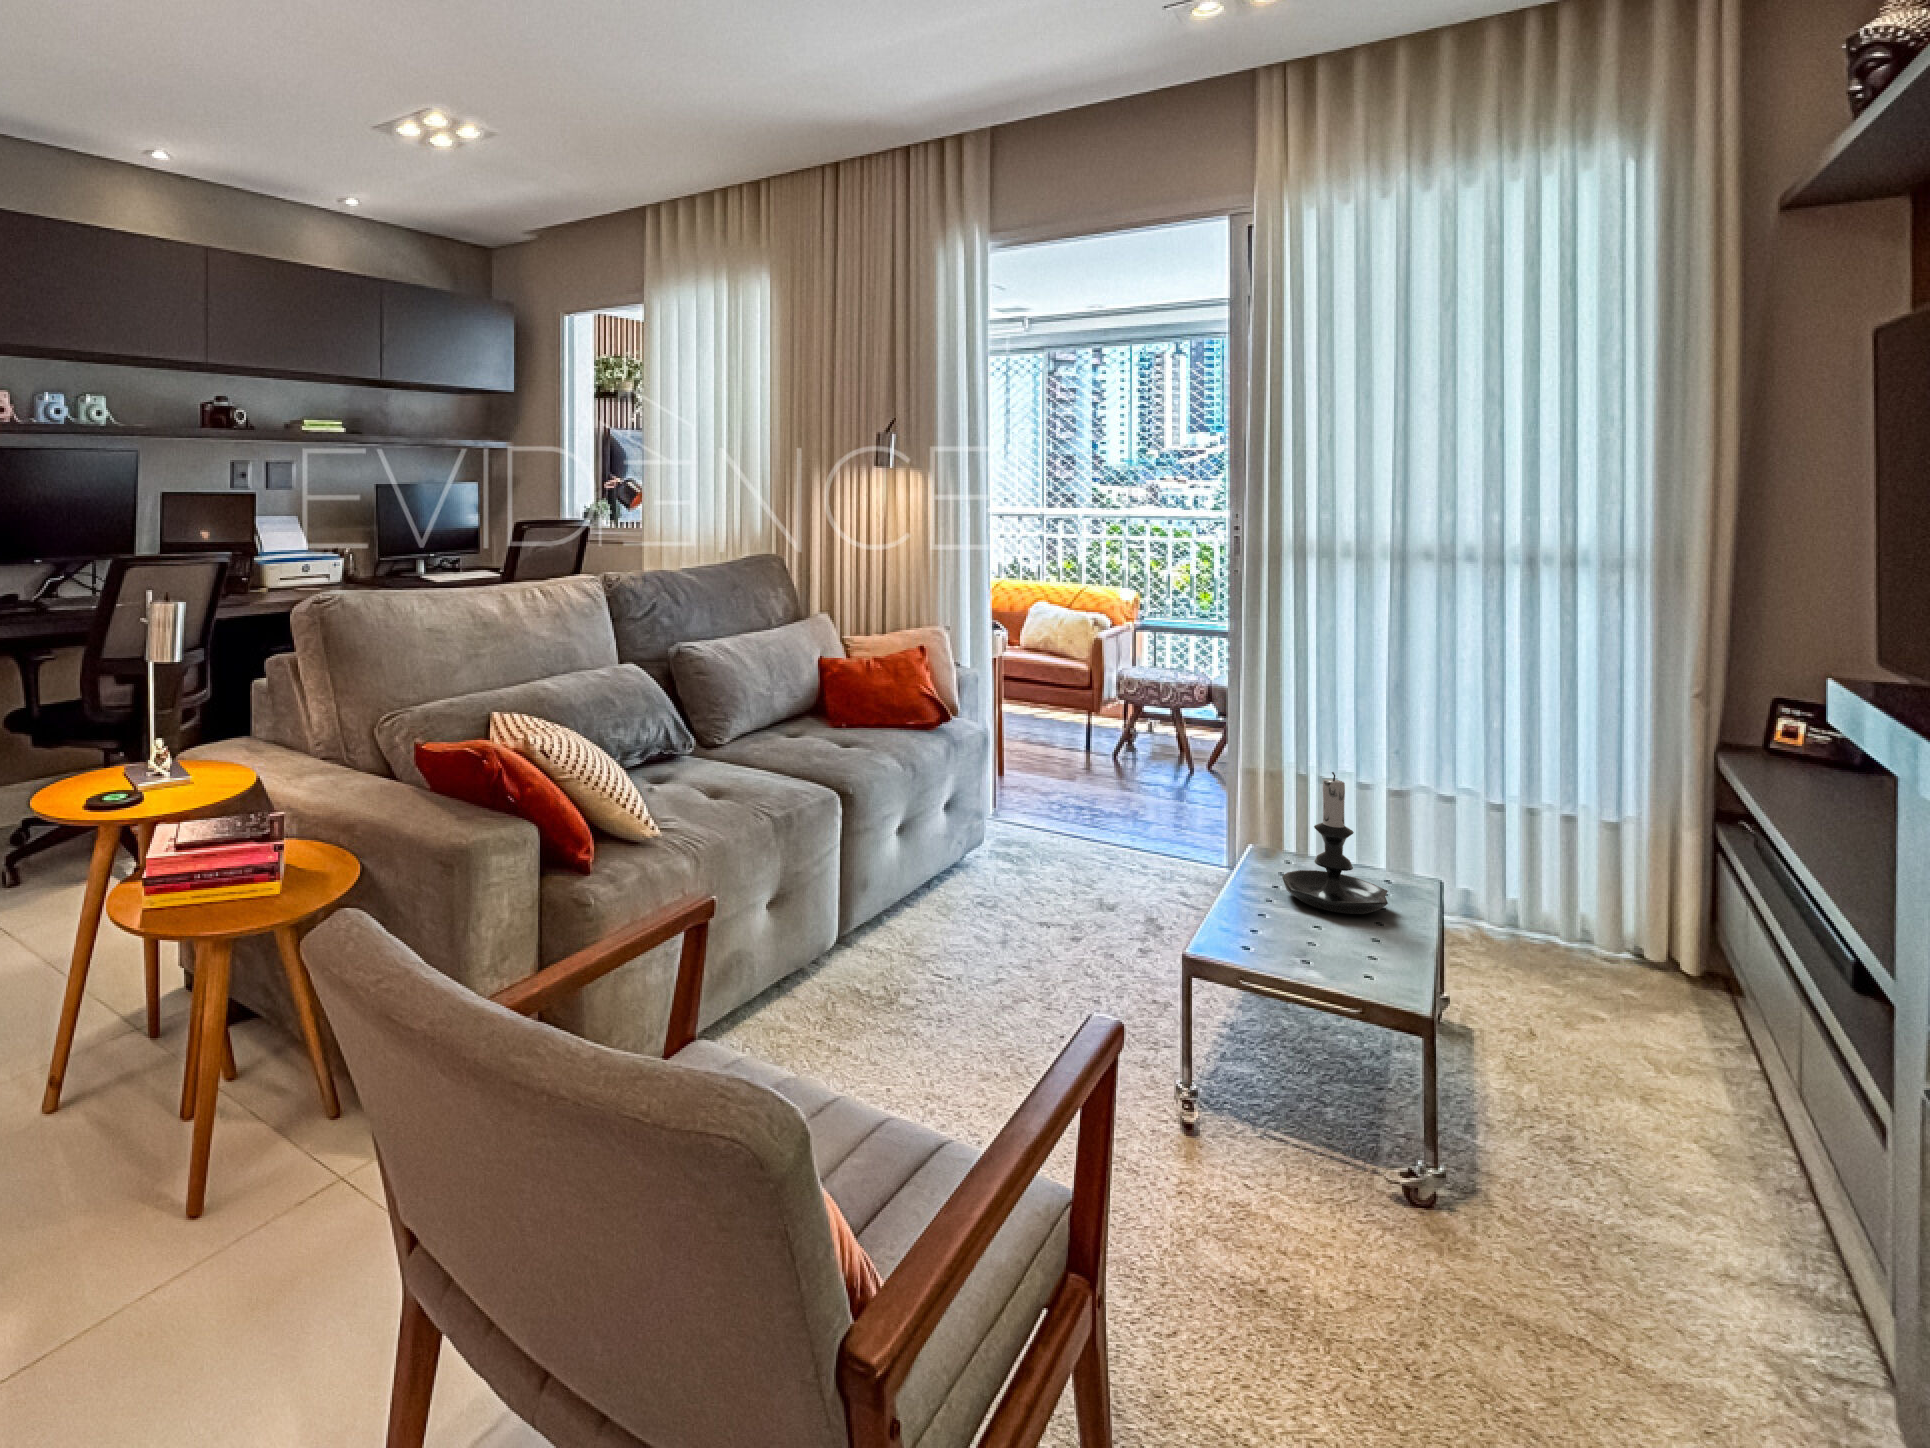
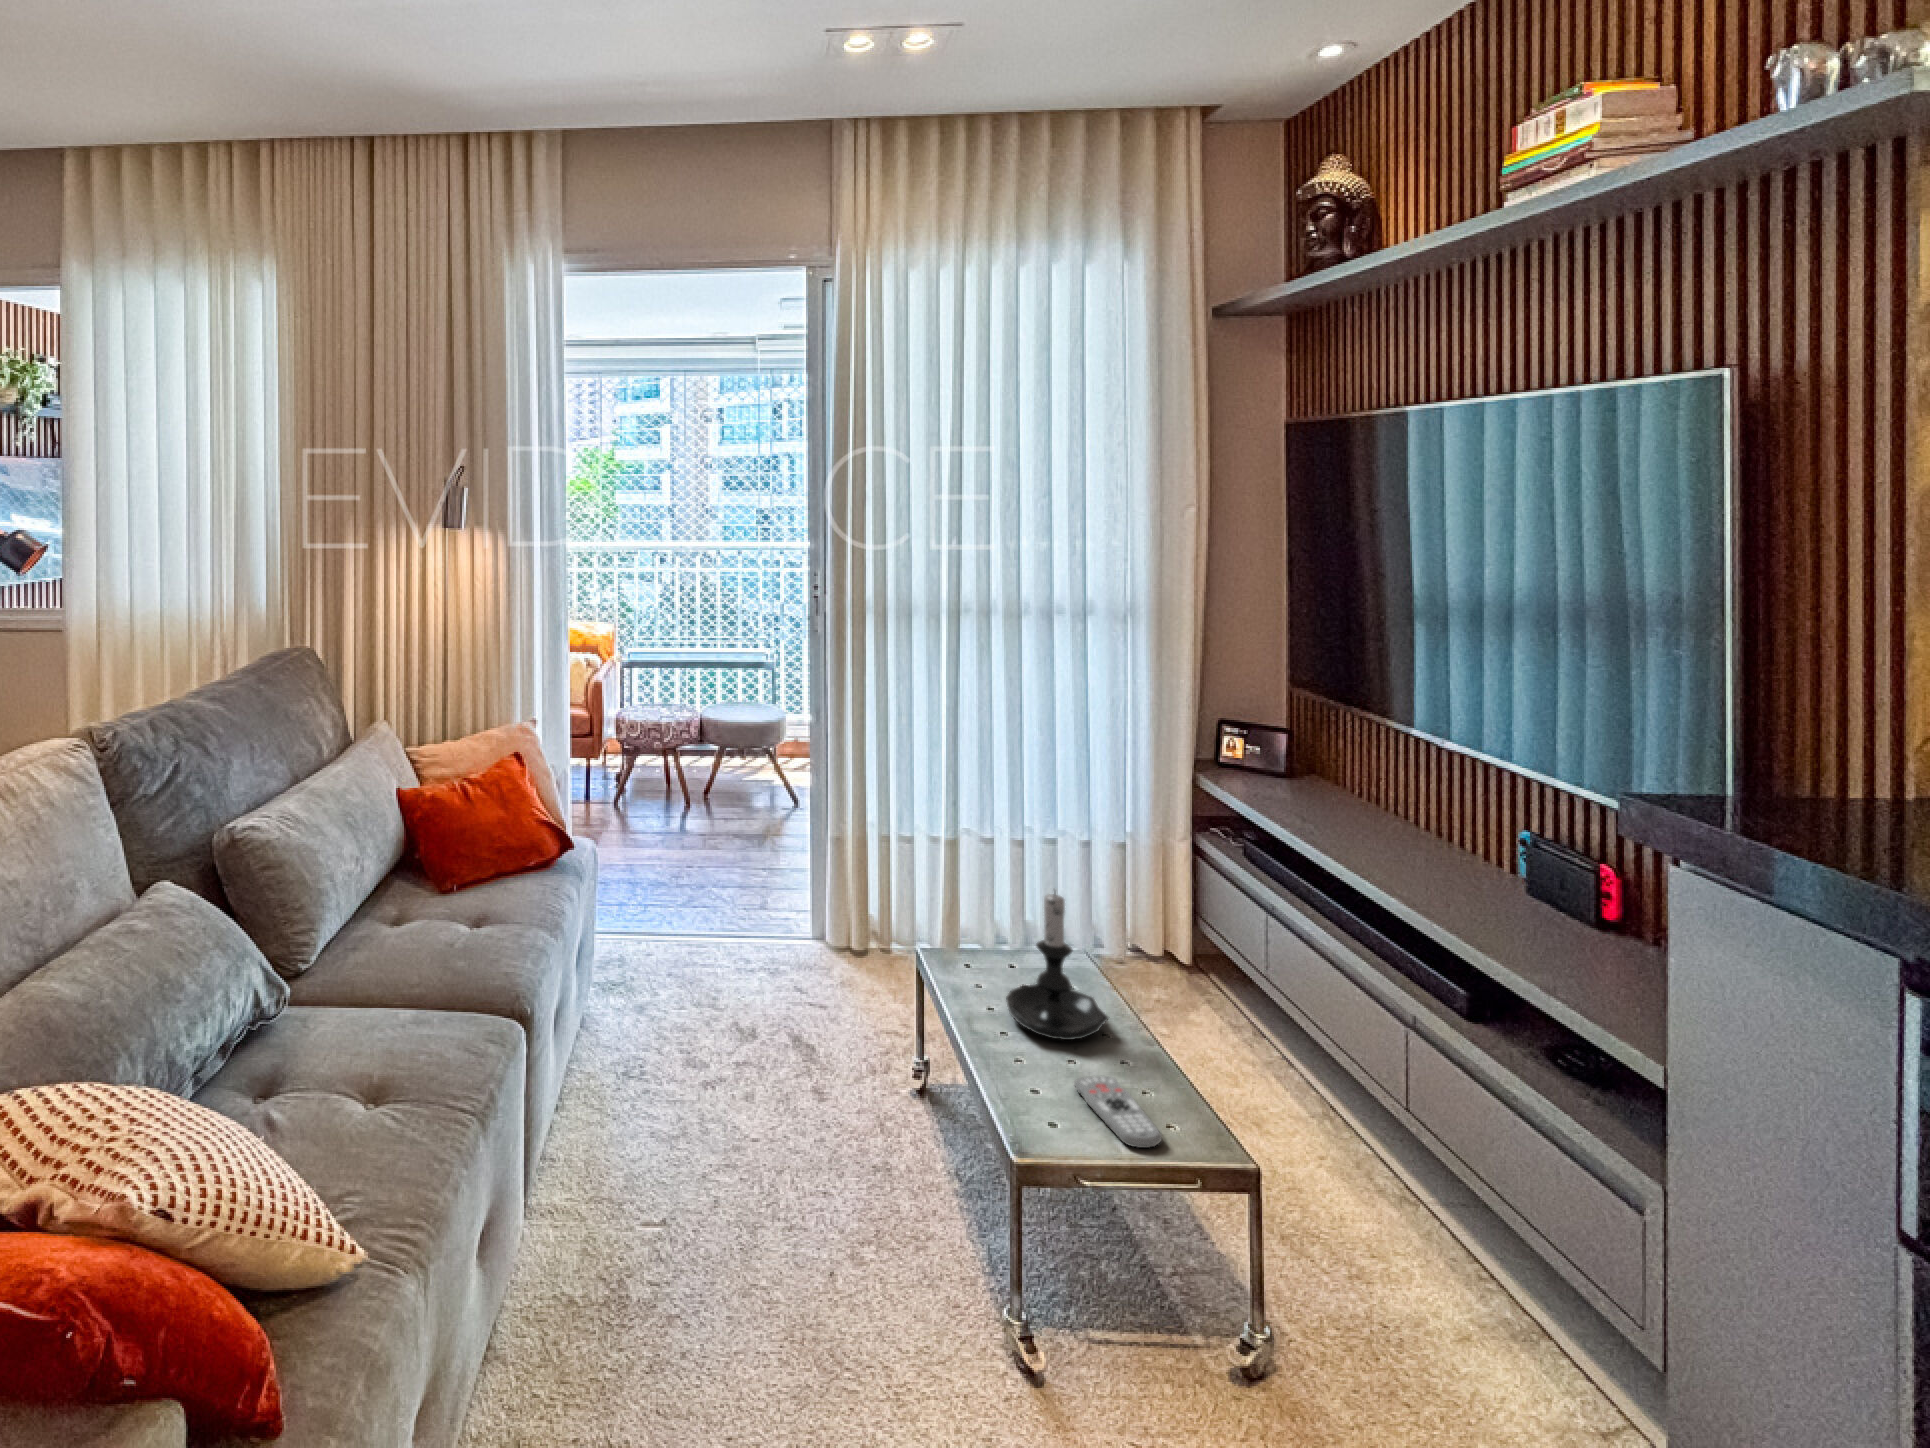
remote control: none [1297,925,1349,975] -> present [1074,1076,1162,1148]

